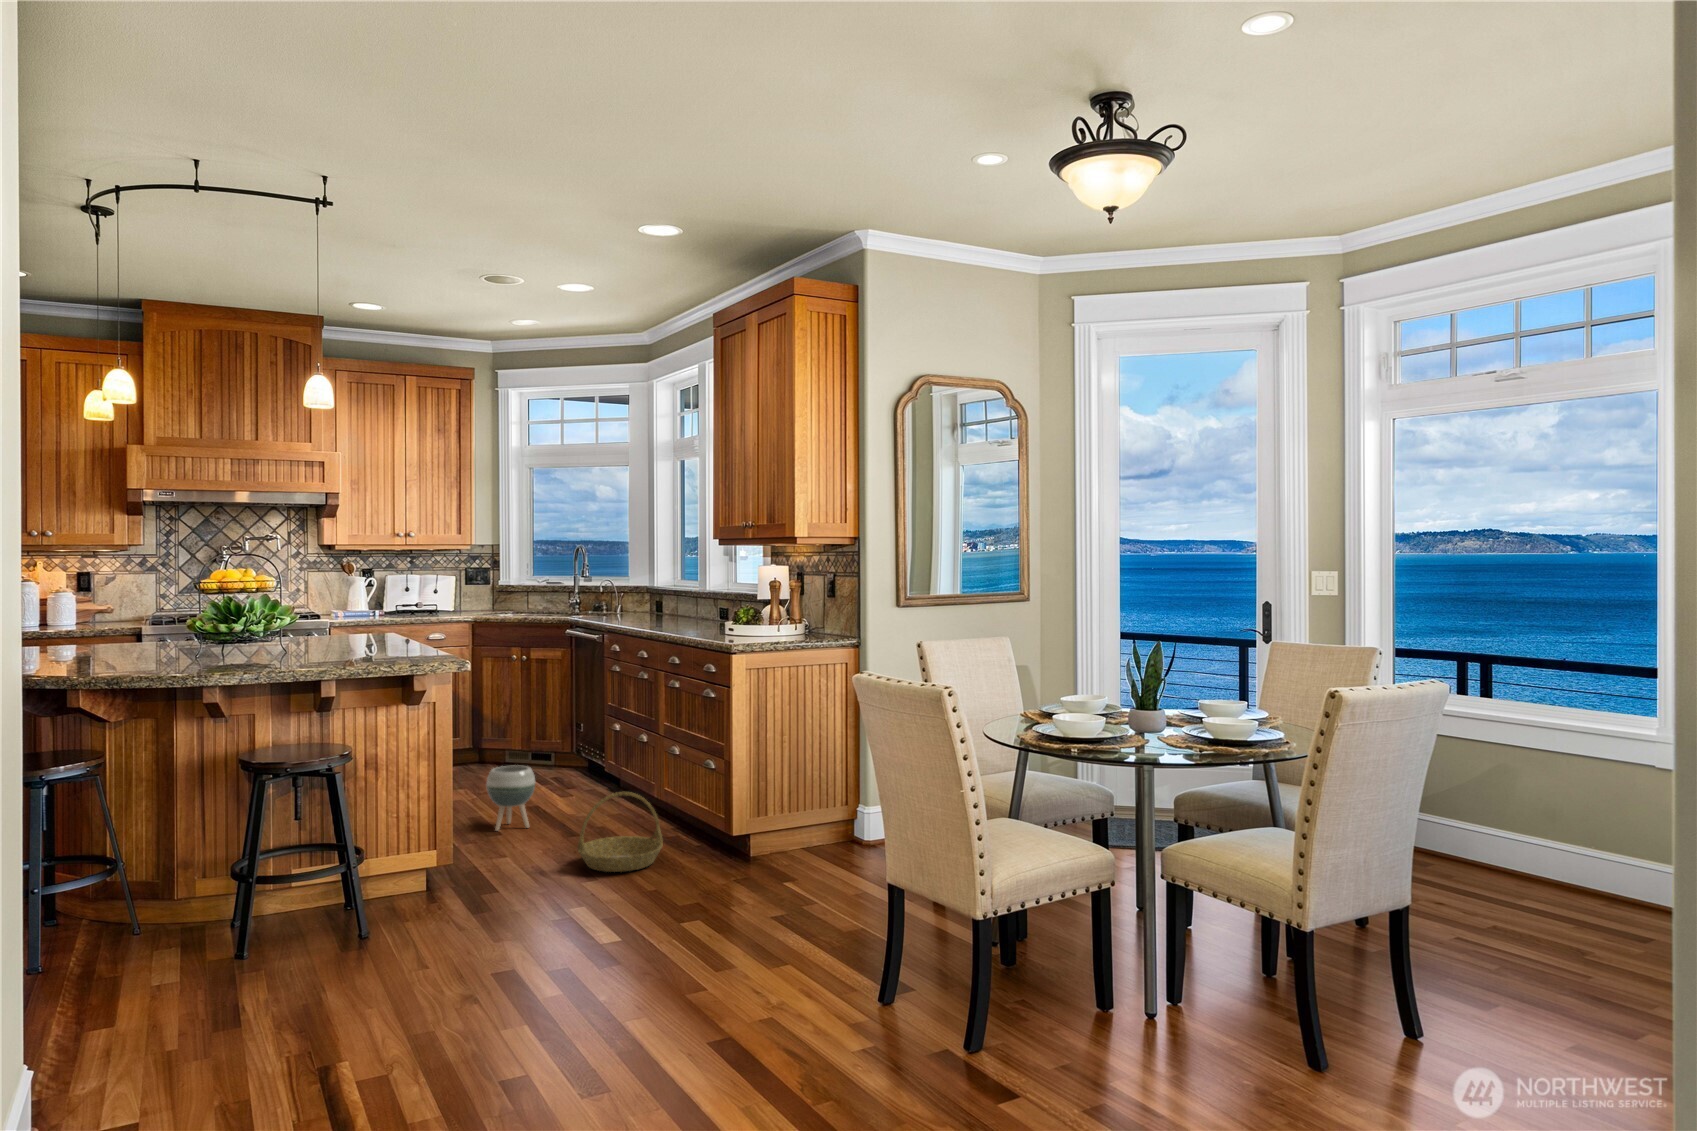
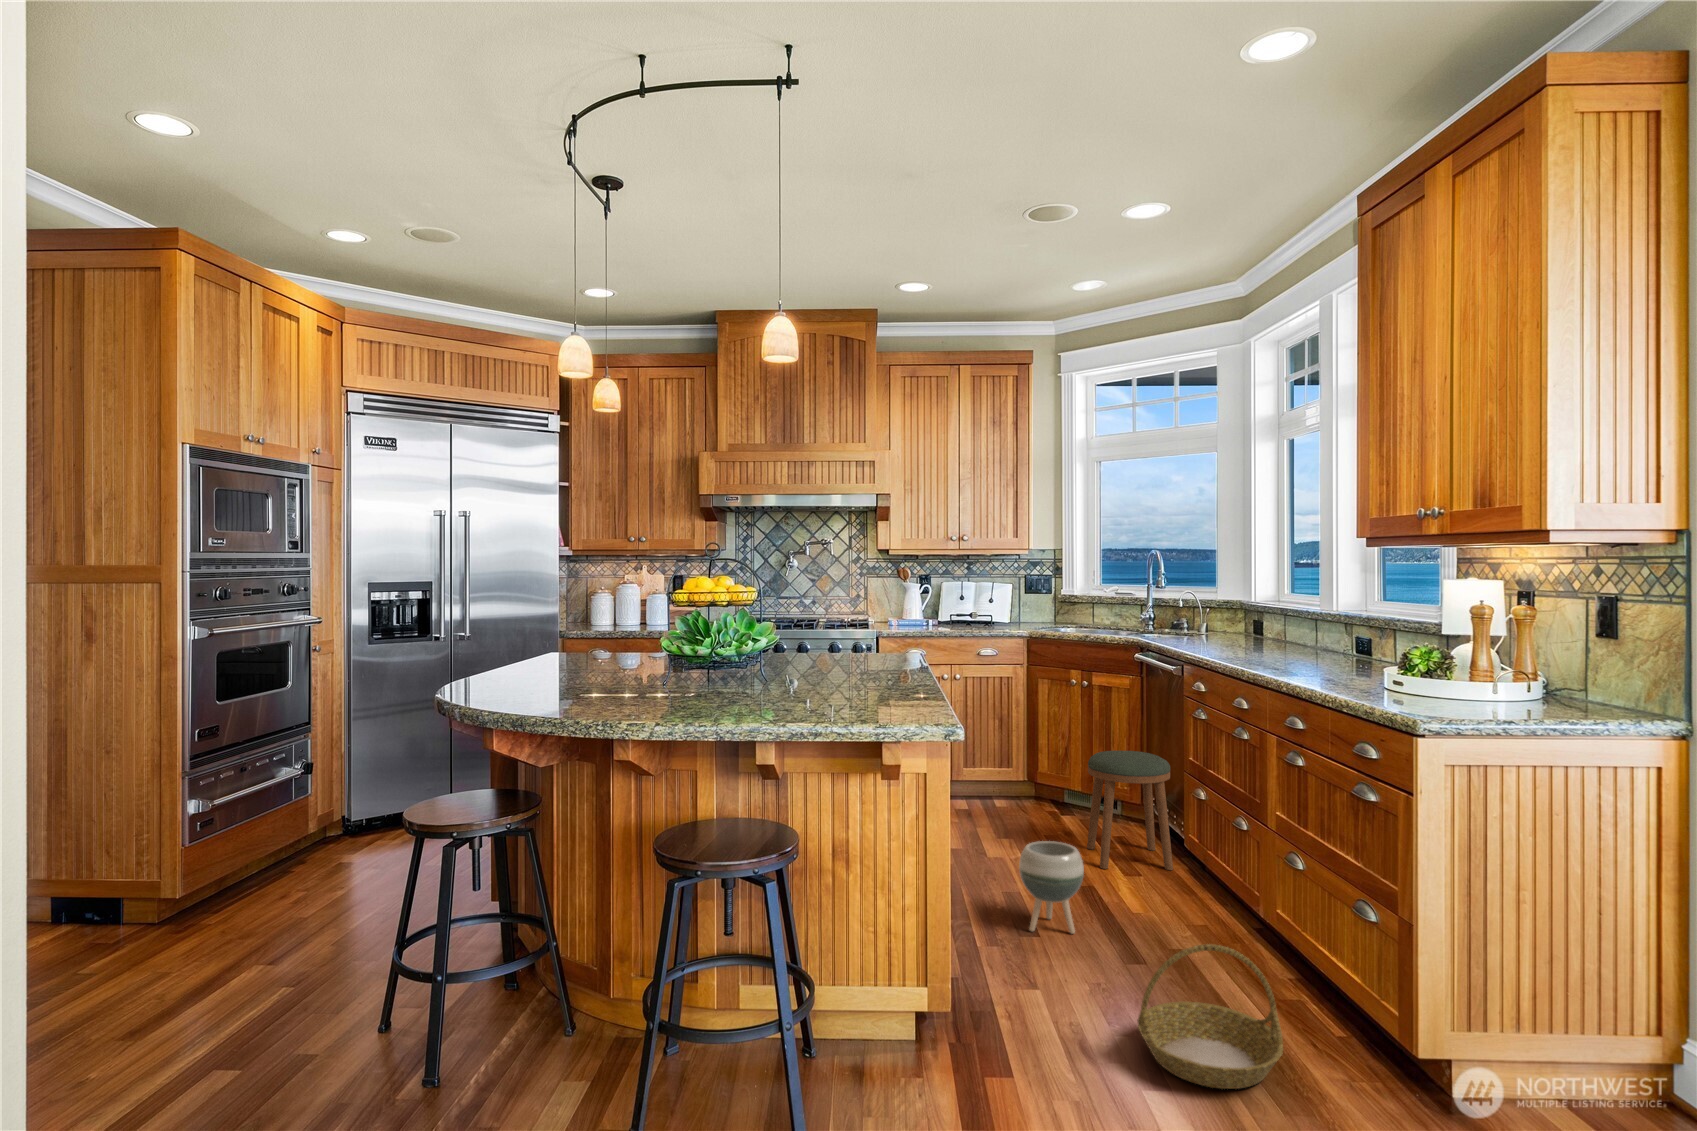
stool: none [531,705,598,795] -> present [1087,751,1173,870]

